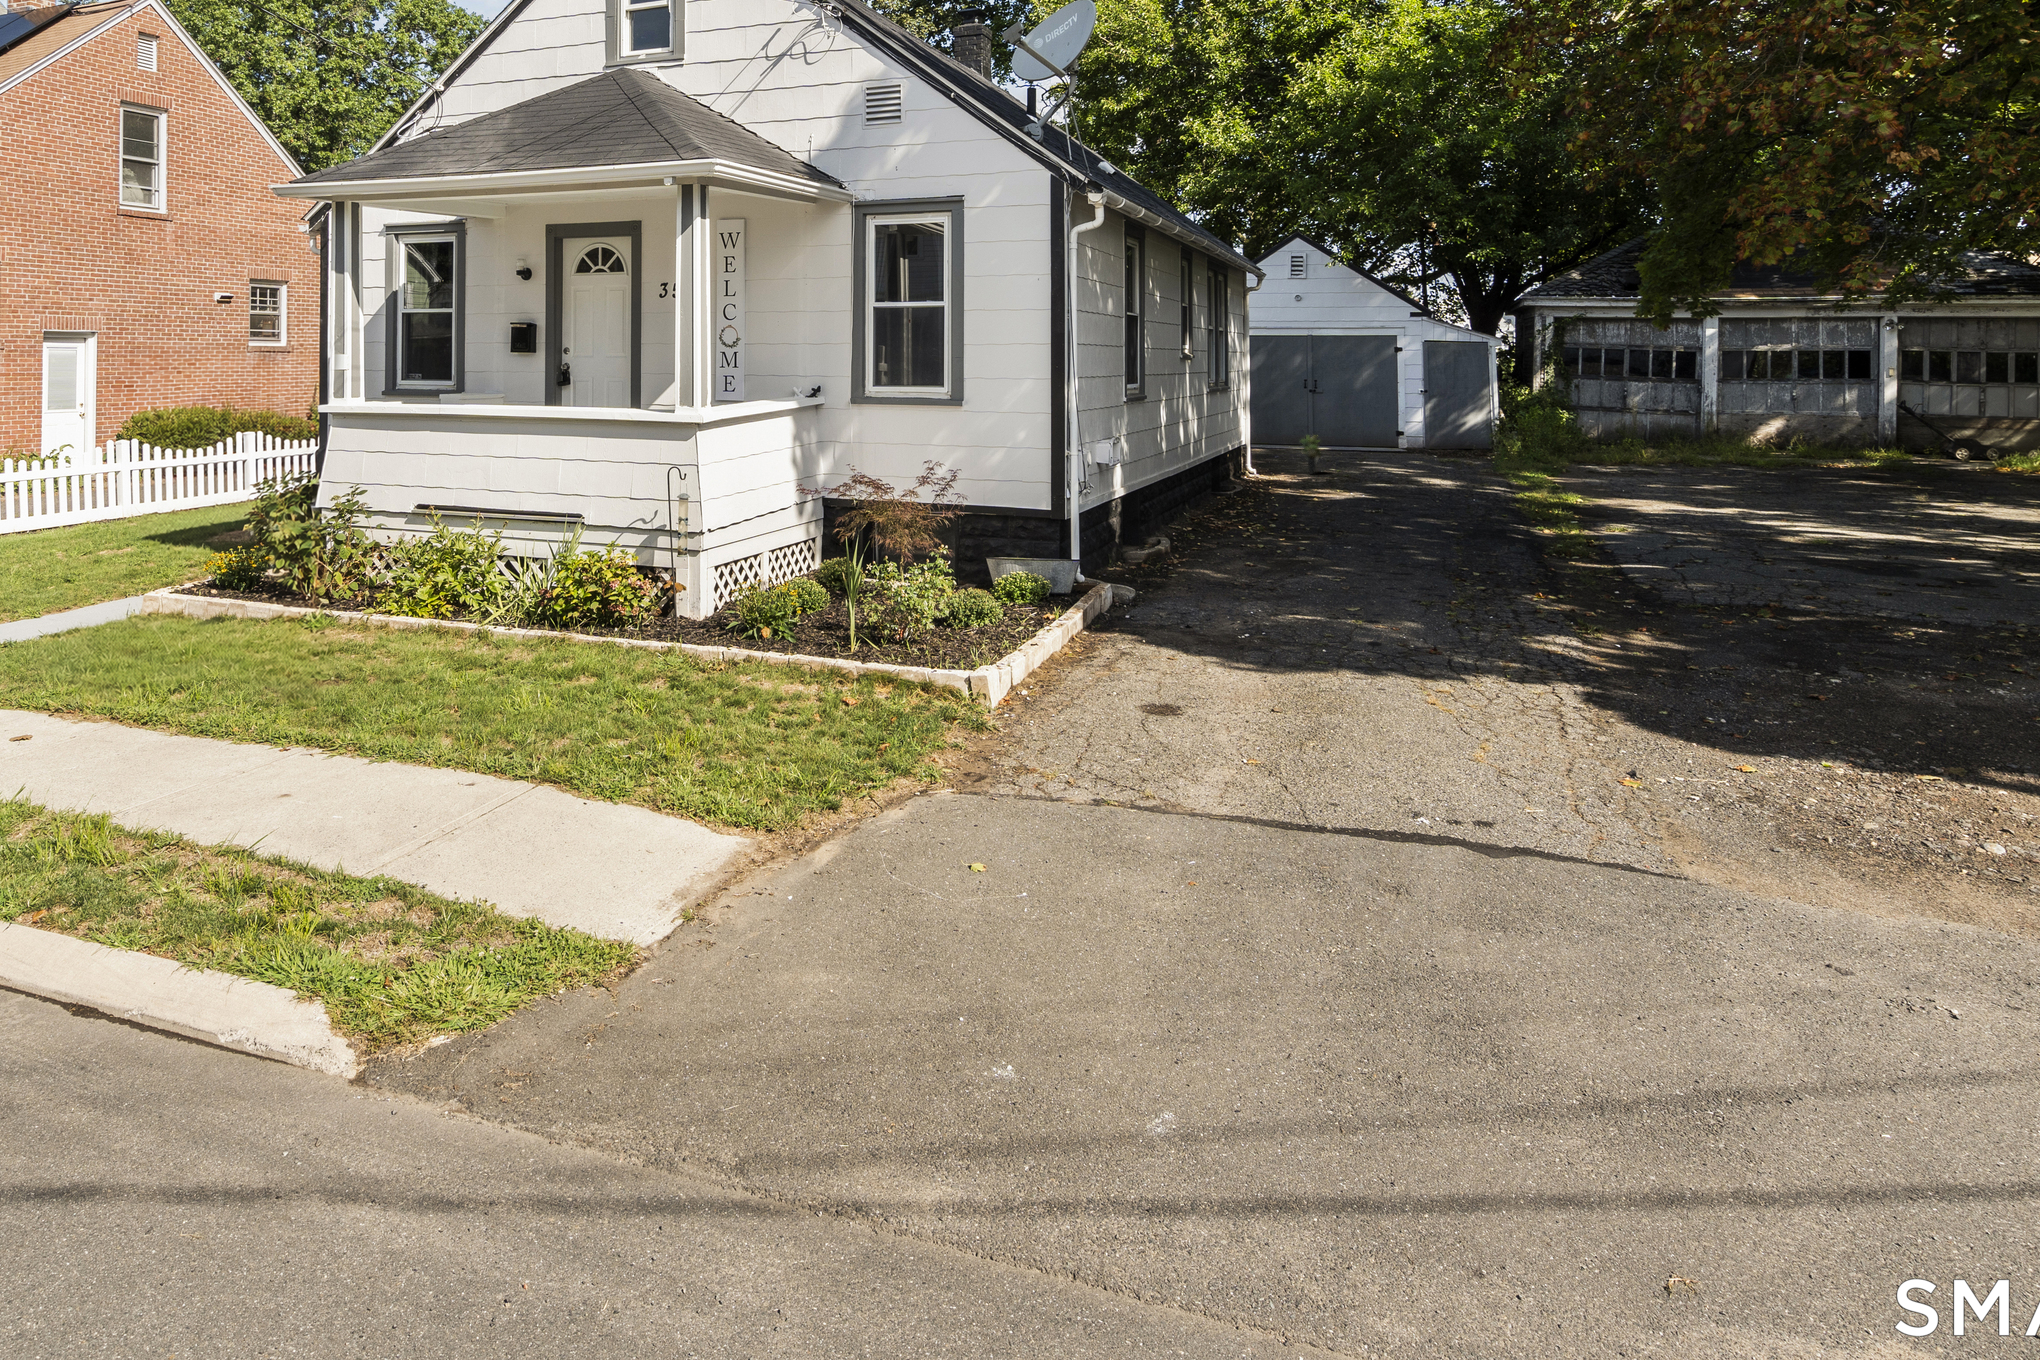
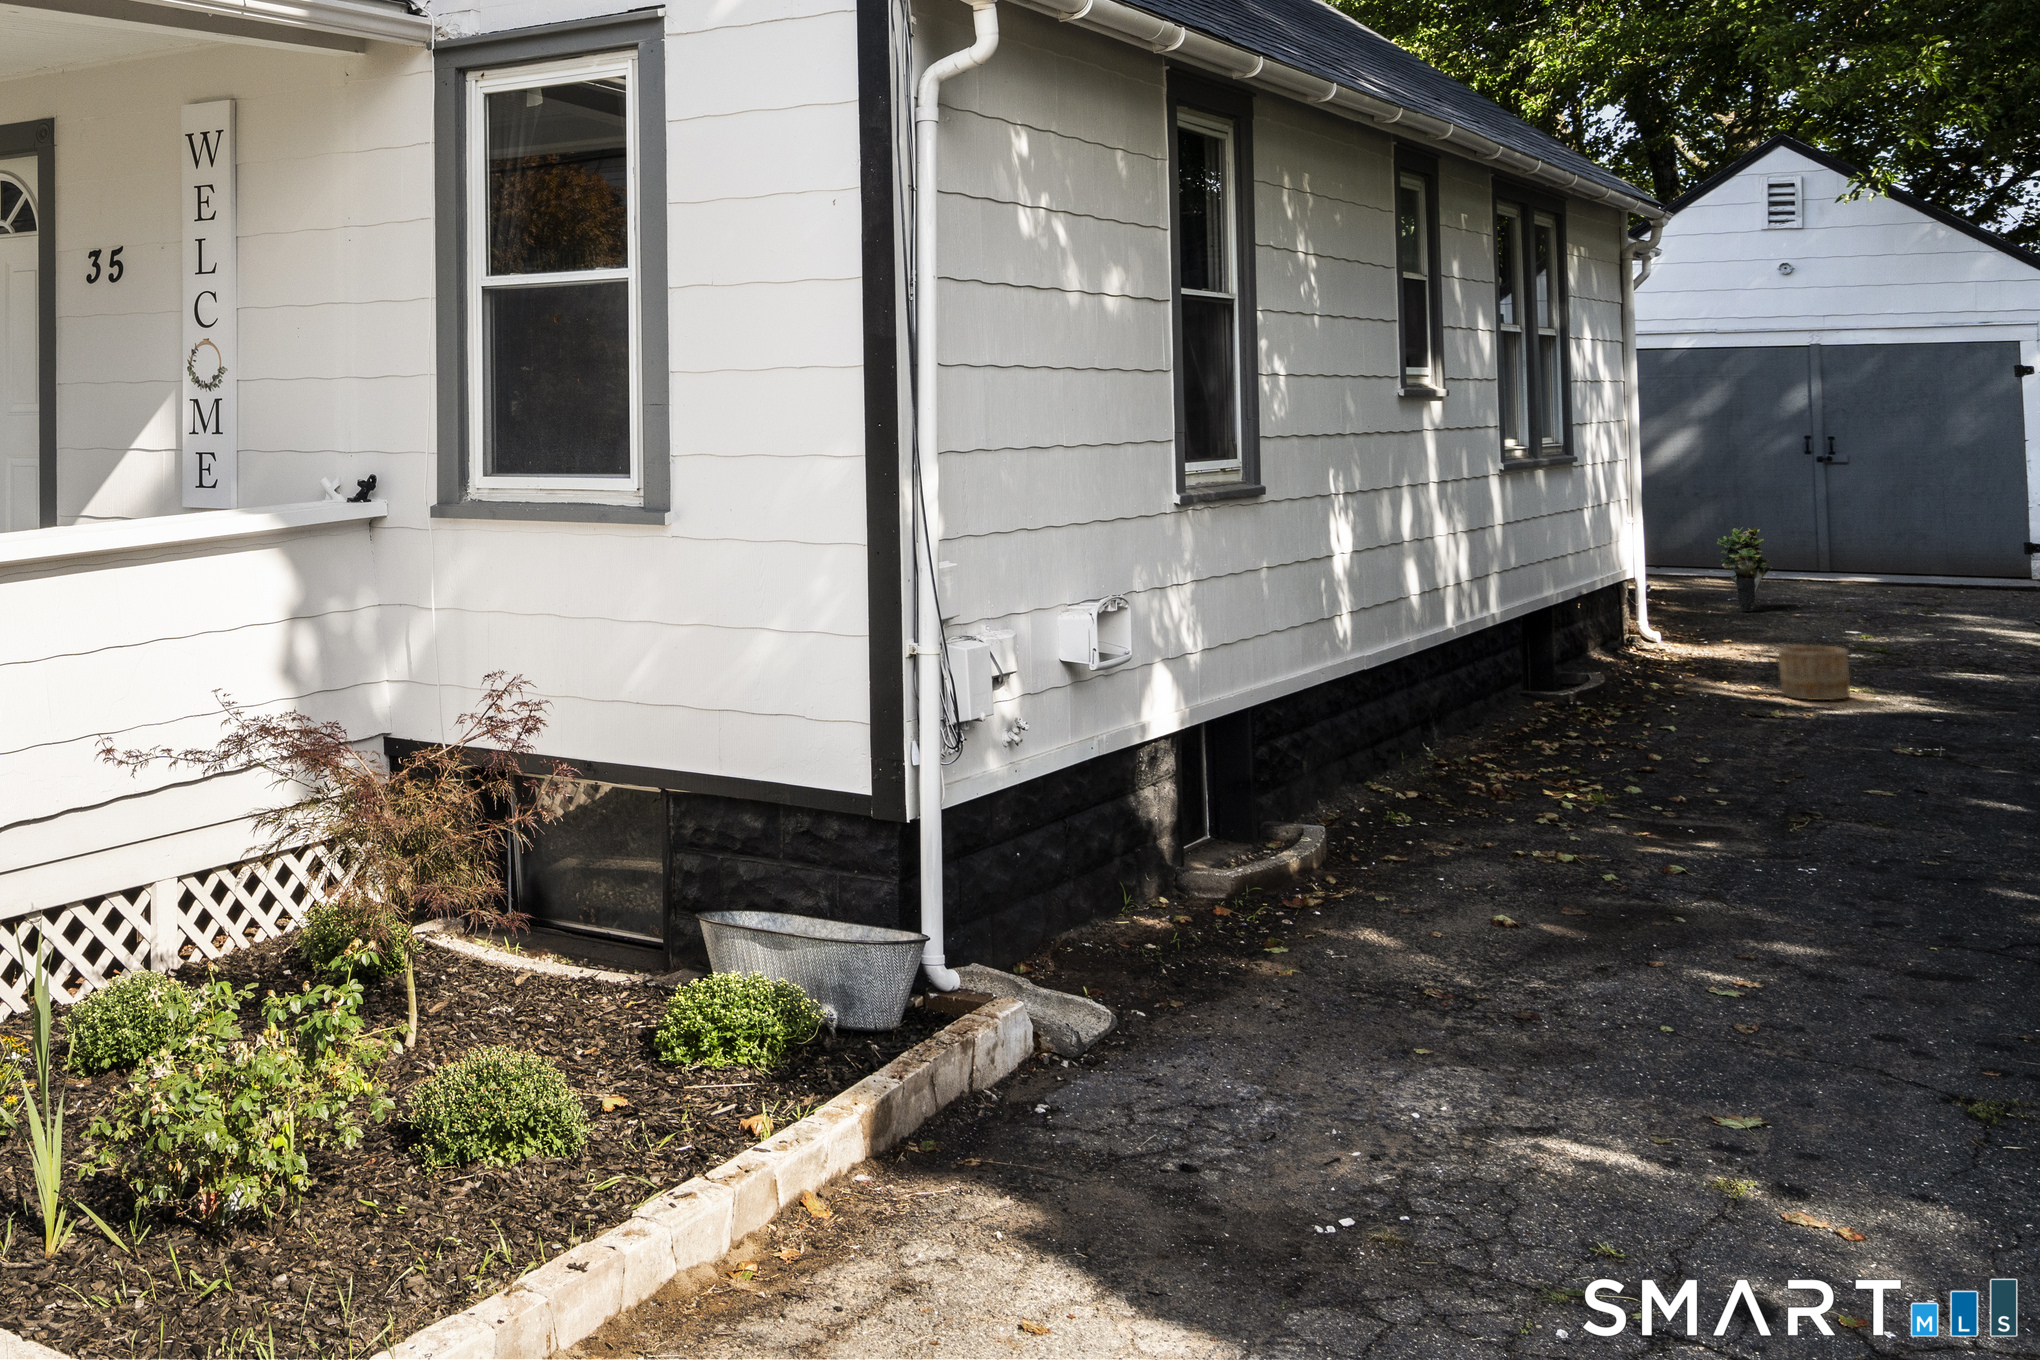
wooden bucket: none [1333,481,1363,504] -> present [1777,645,1850,700]

